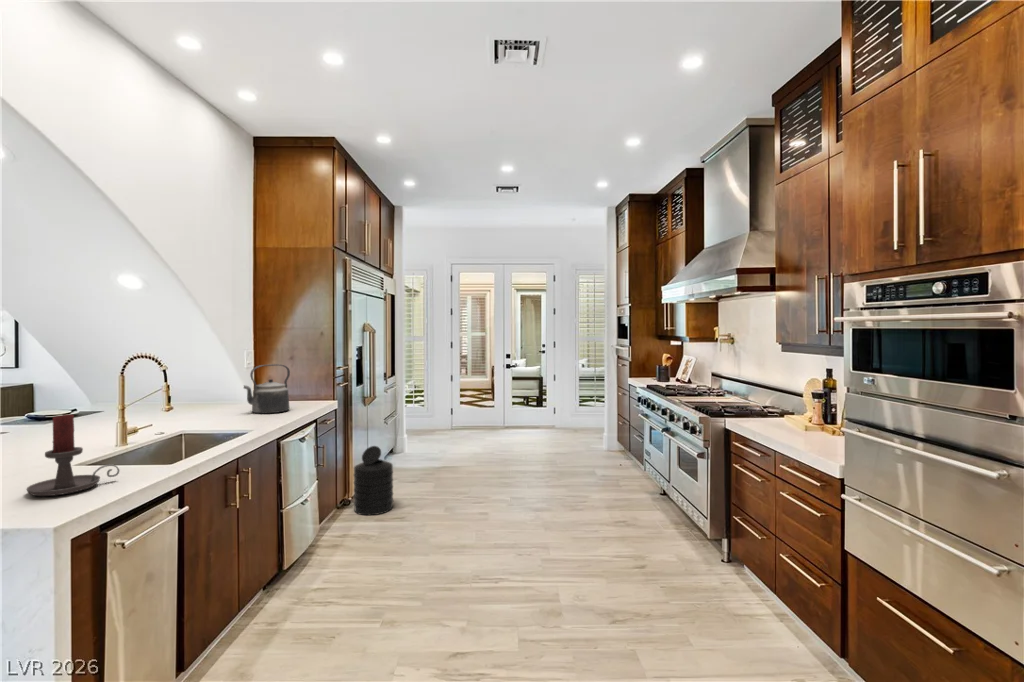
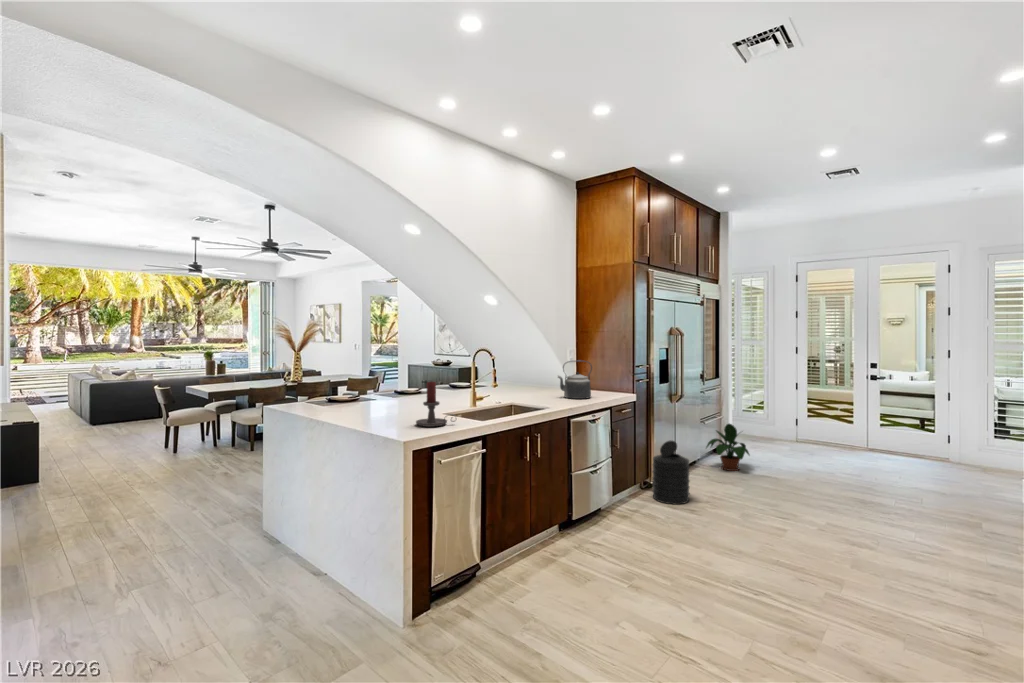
potted plant: none [390,419,430,466] -> present [706,424,750,471]

